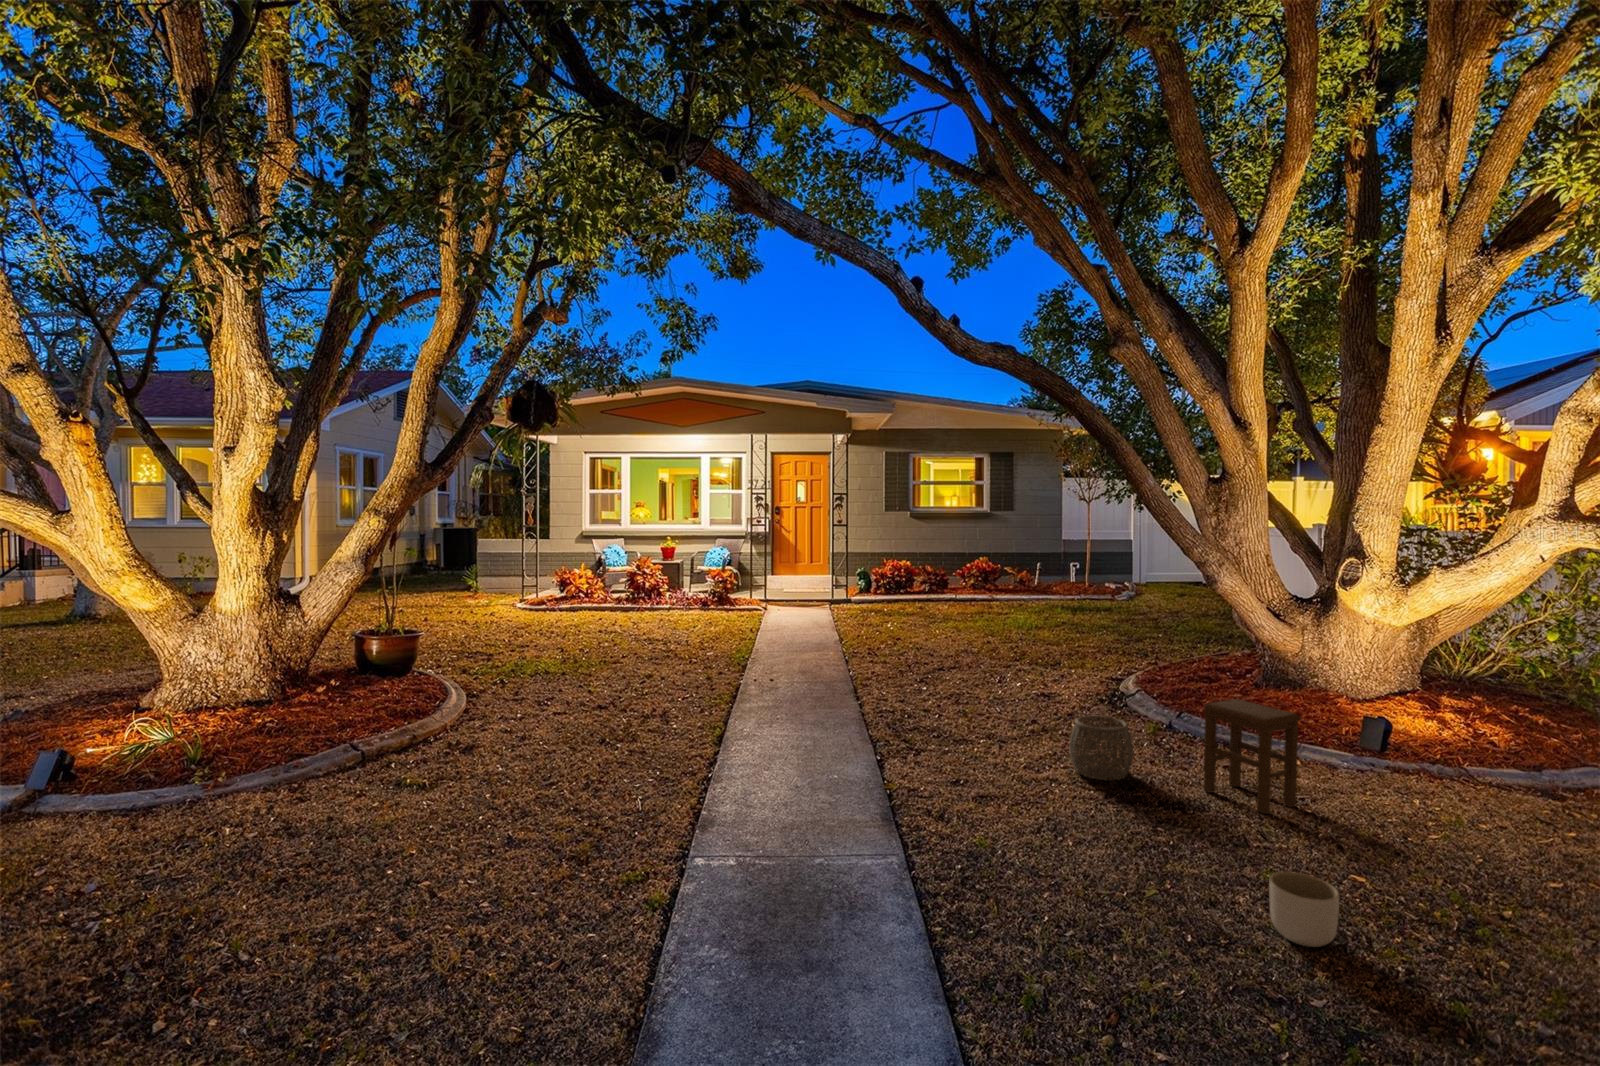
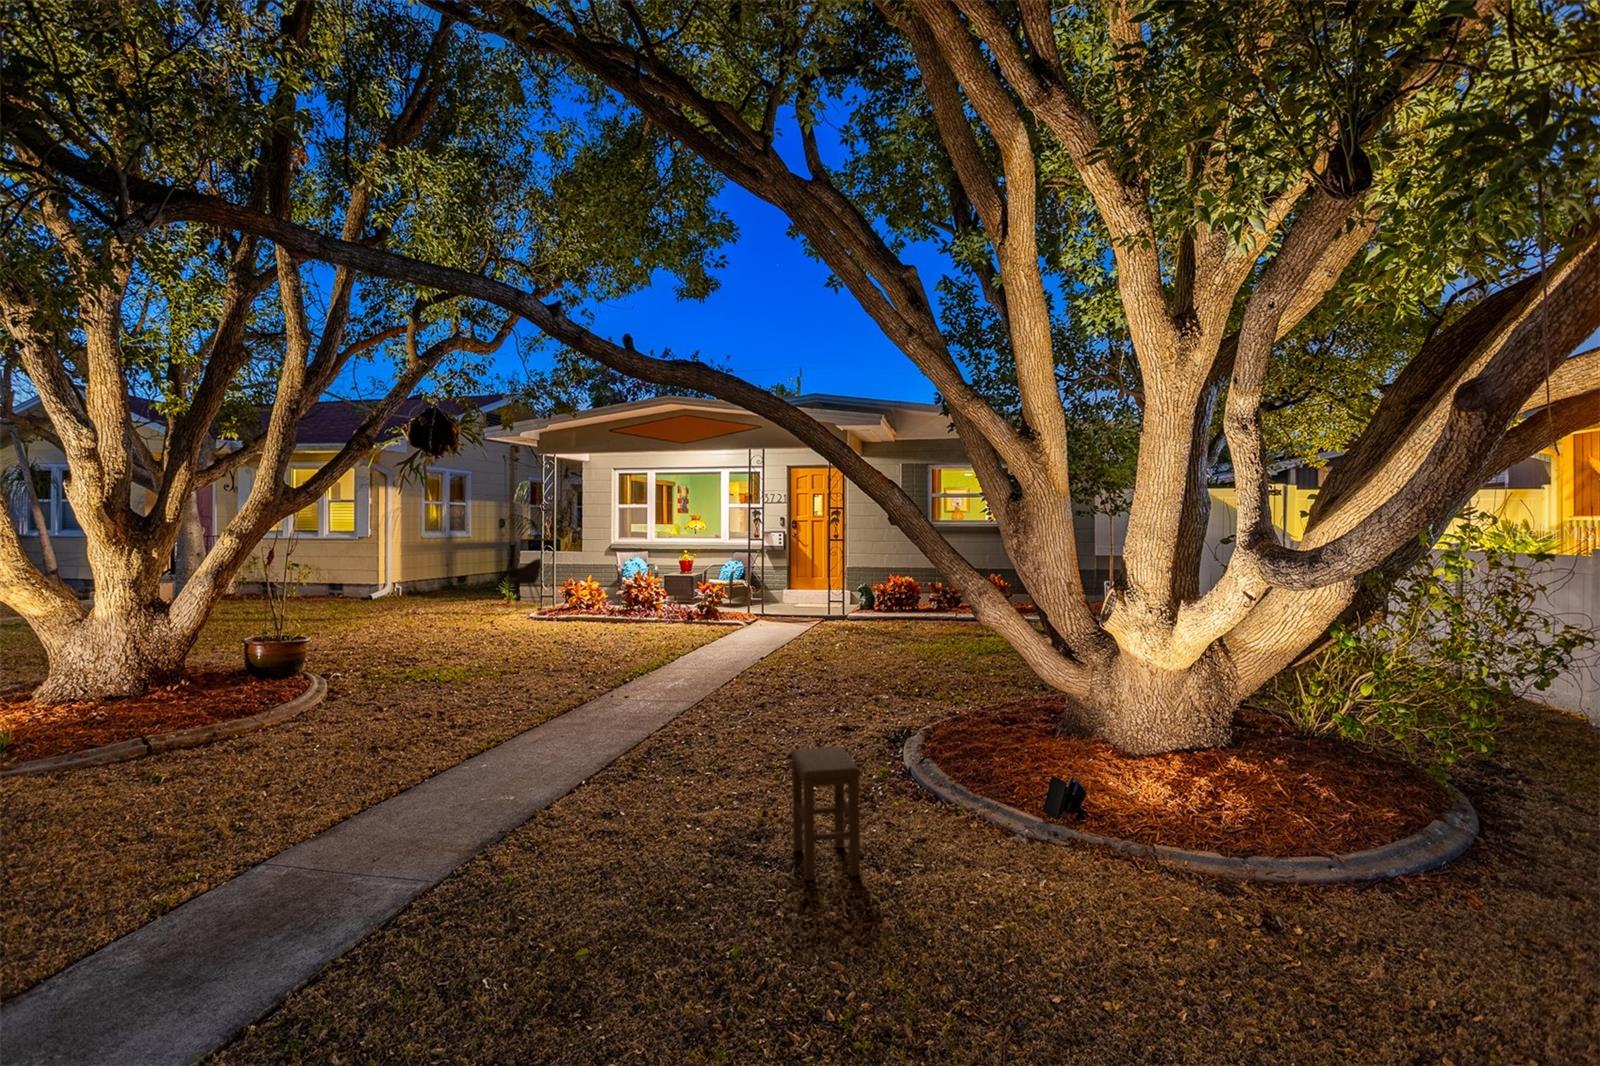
armchair: none [473,546,515,598] -> present [507,559,544,604]
woven basket: present [1069,715,1134,781] -> none [691,755,758,829]
planter: present [1269,872,1339,947] -> none [529,941,596,1028]

